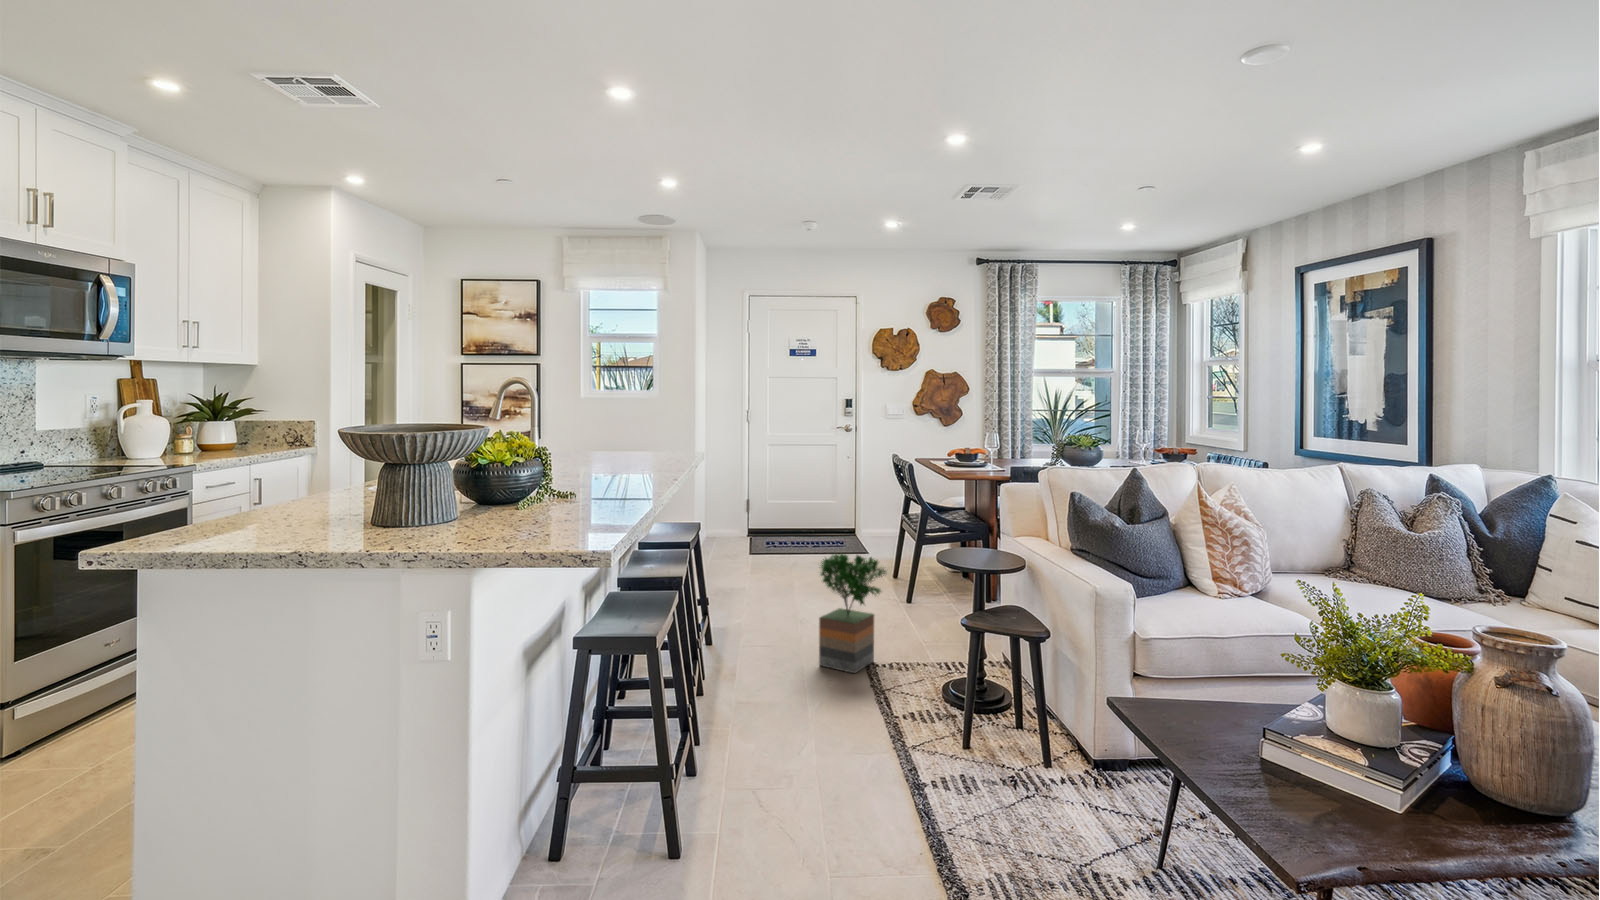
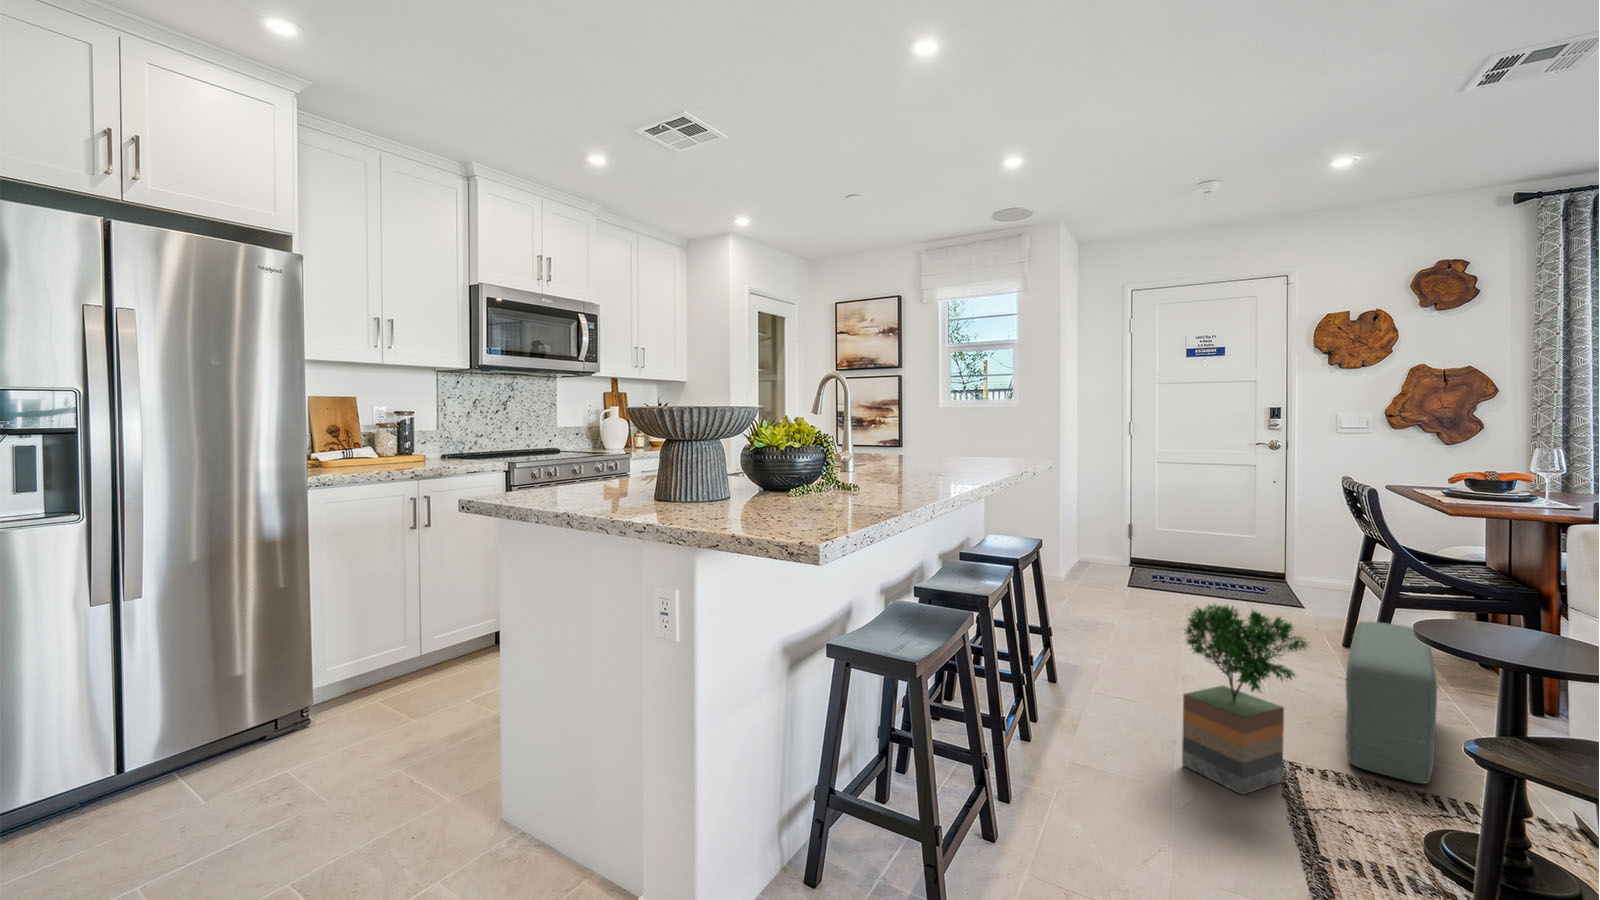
pouf: none [903,554,945,646] -> present [1346,622,1437,784]

